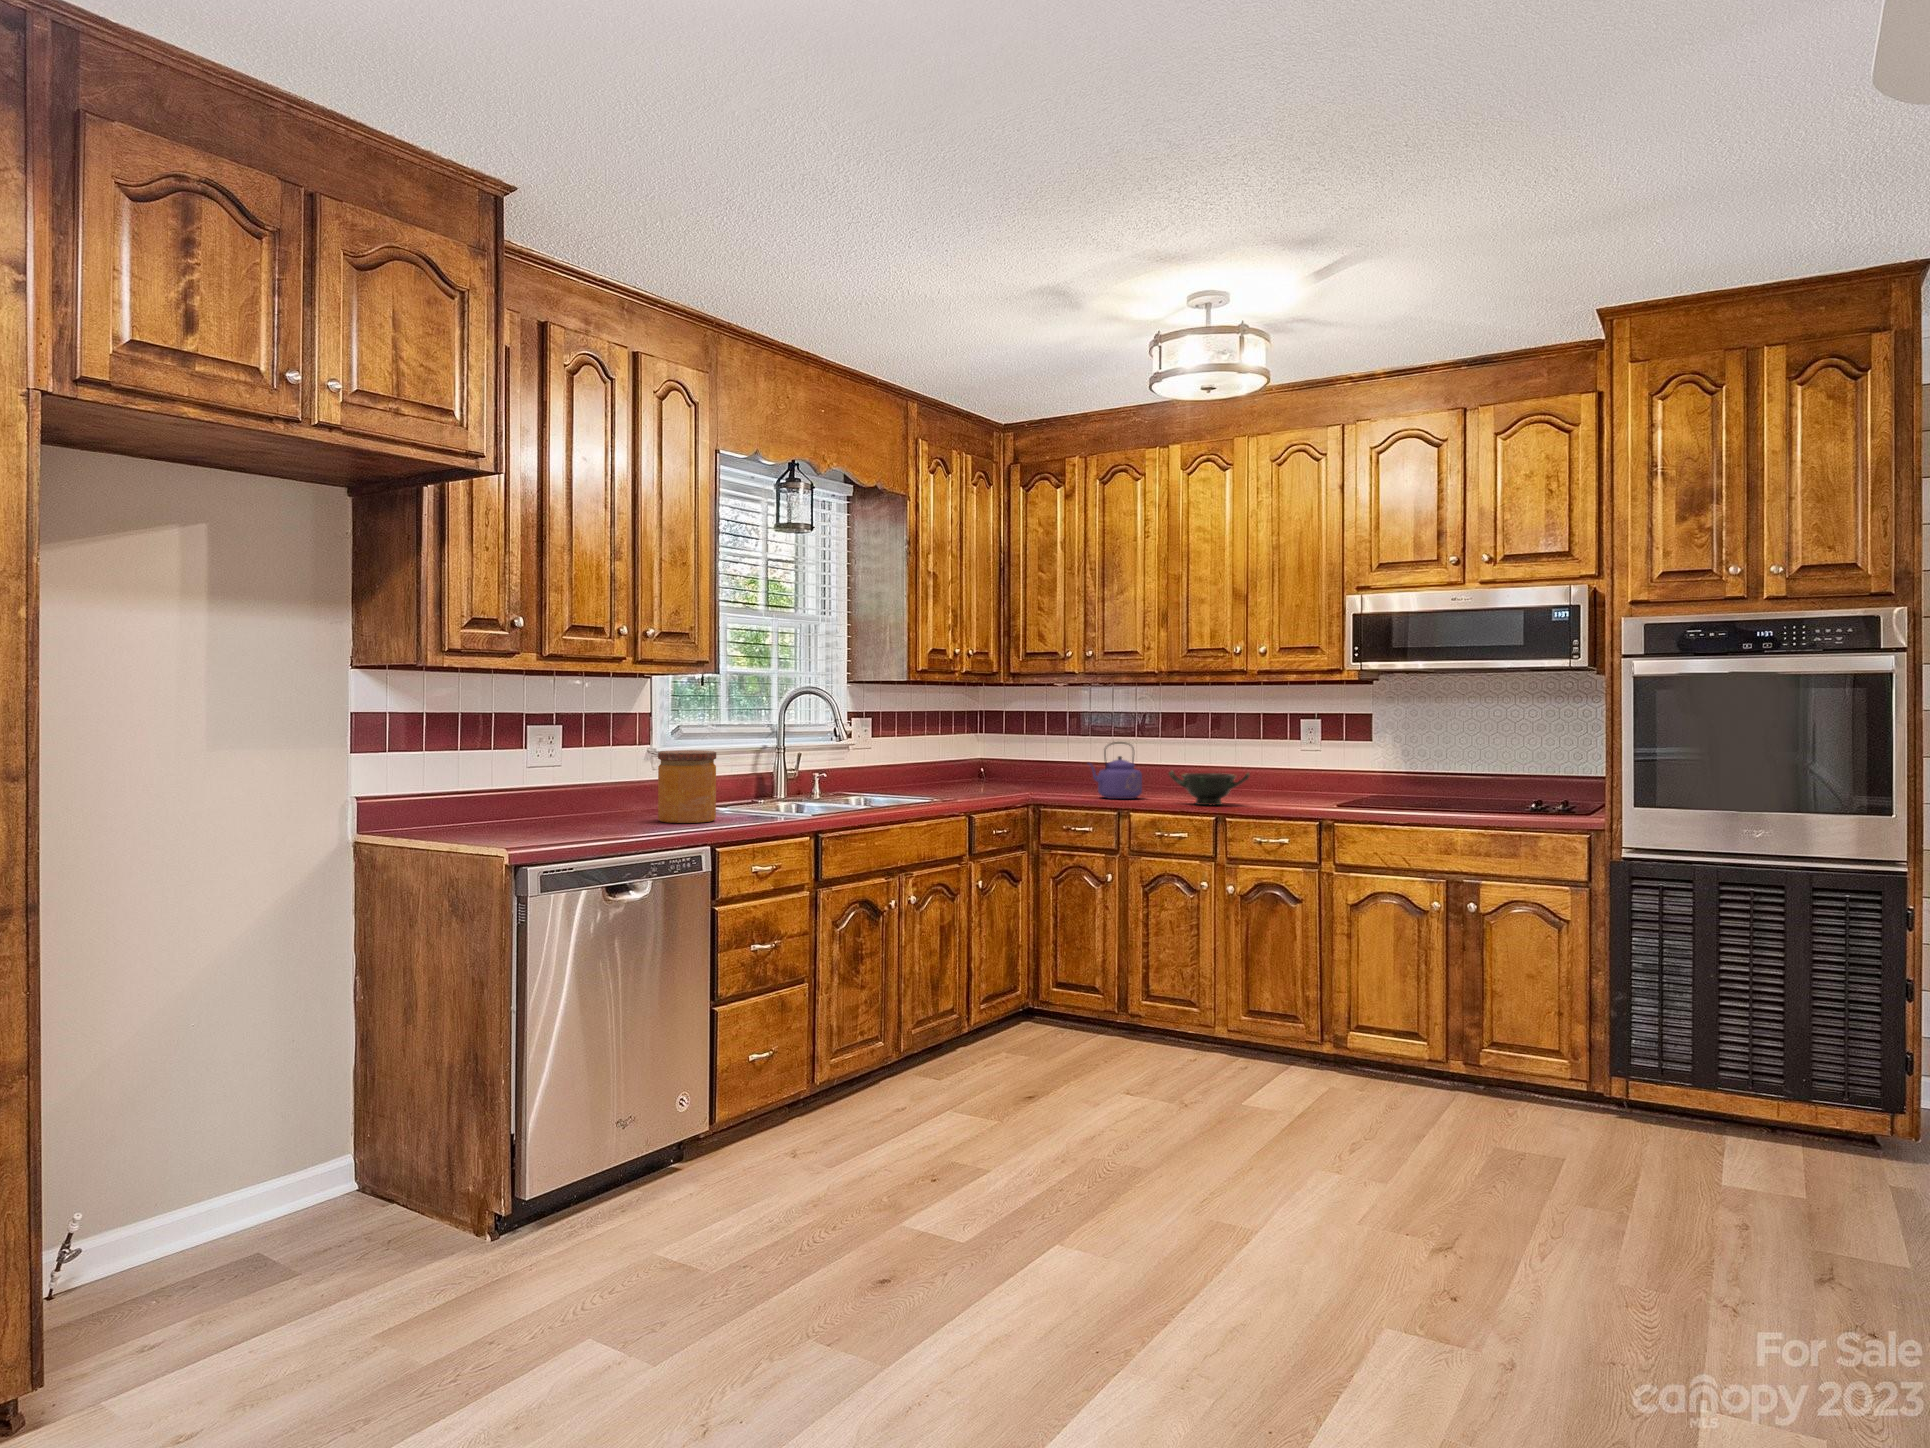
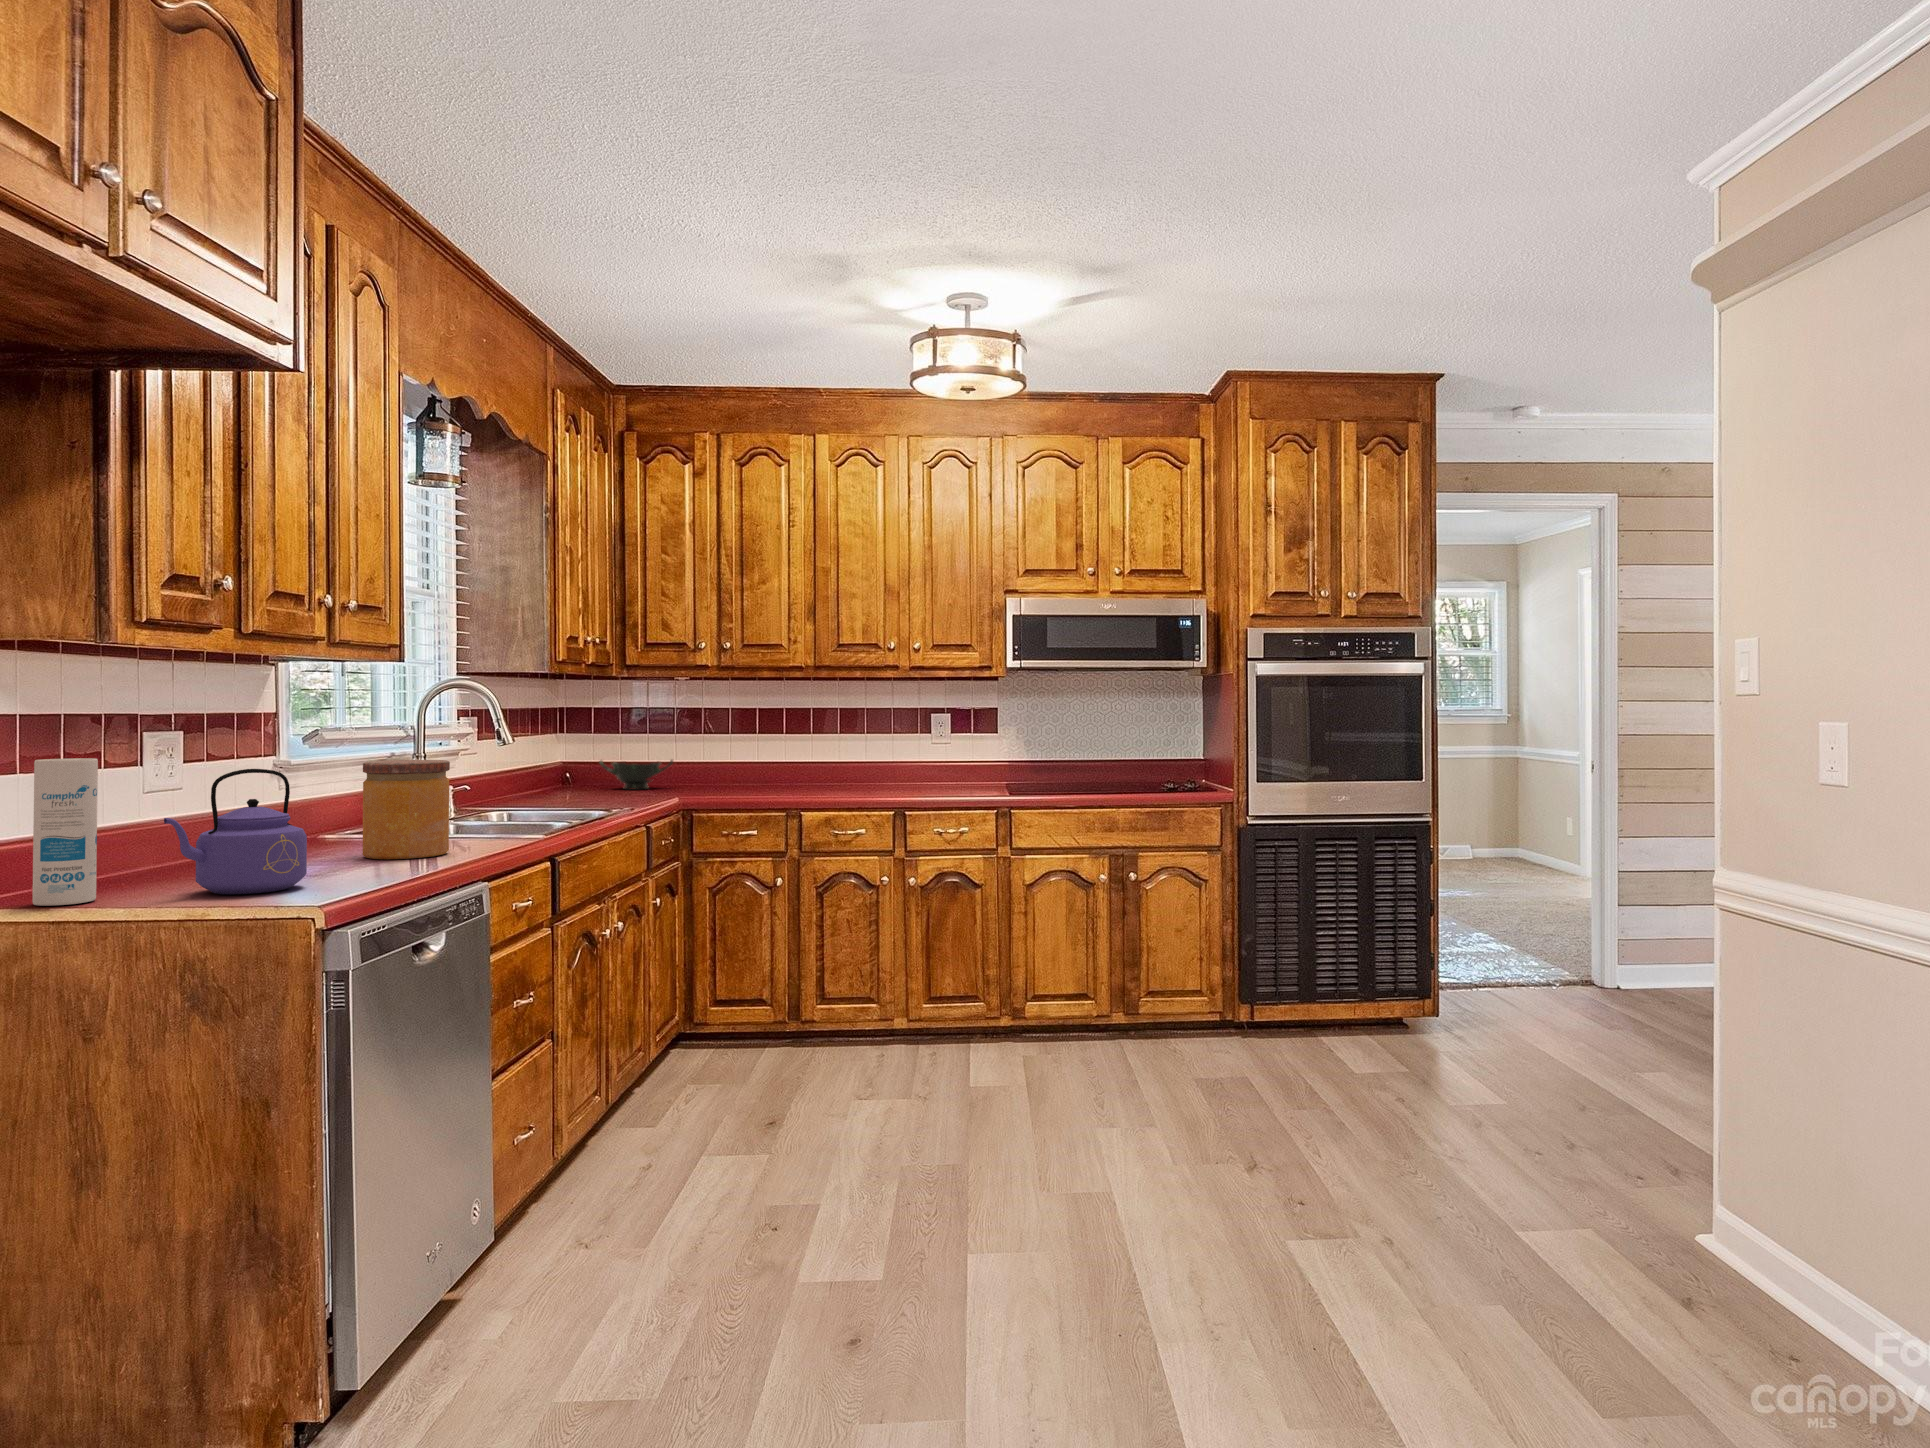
kettle: present [1088,742,1142,799] -> present [164,769,307,894]
canister: none [424,743,458,833] -> present [33,758,98,906]
bowl: present [1169,771,1250,805] -> present [599,760,673,790]

